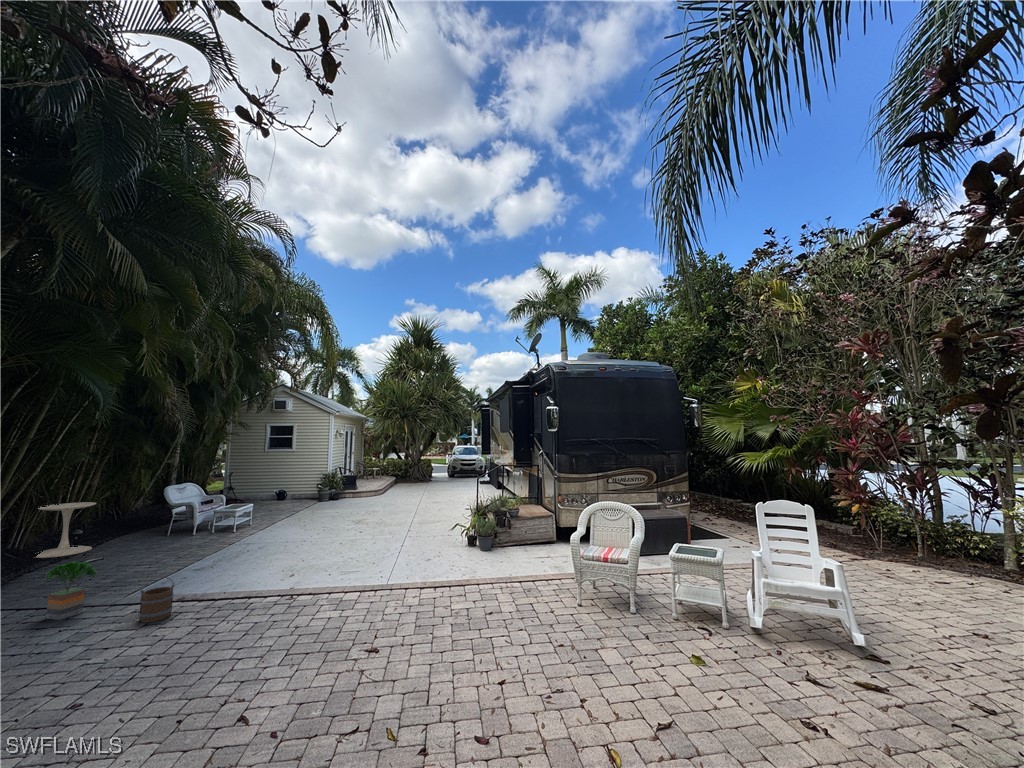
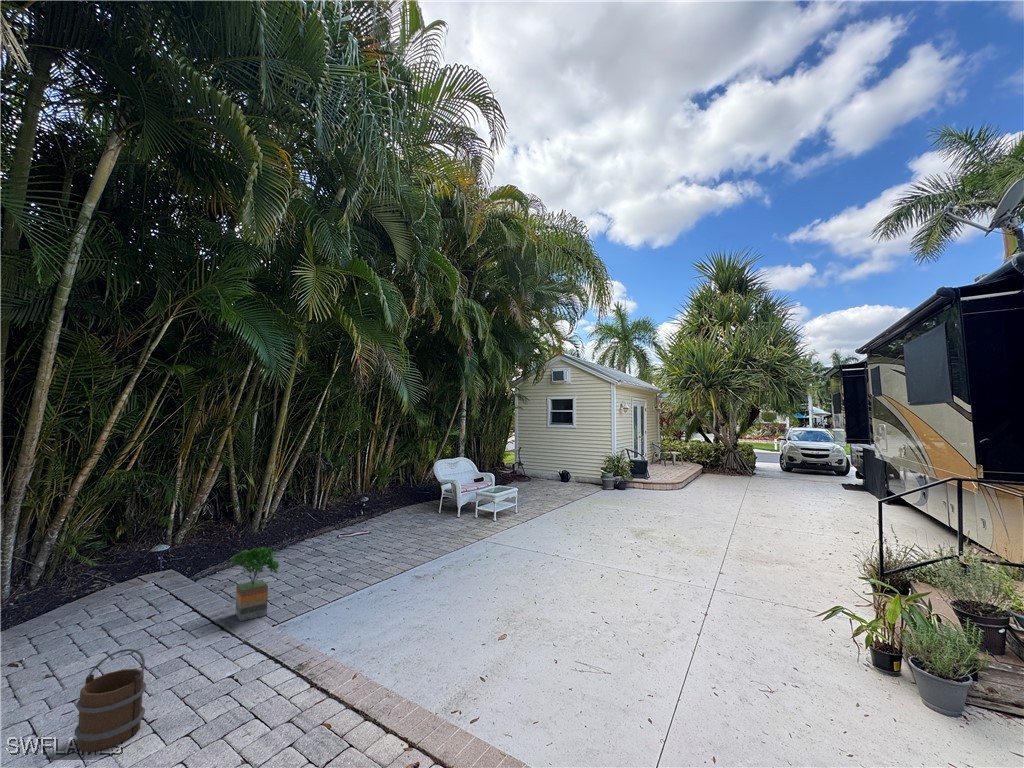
pedestal table: present [35,502,96,558] -> none [322,471,368,525]
bucket: present [139,576,174,623] -> present [75,649,146,751]

